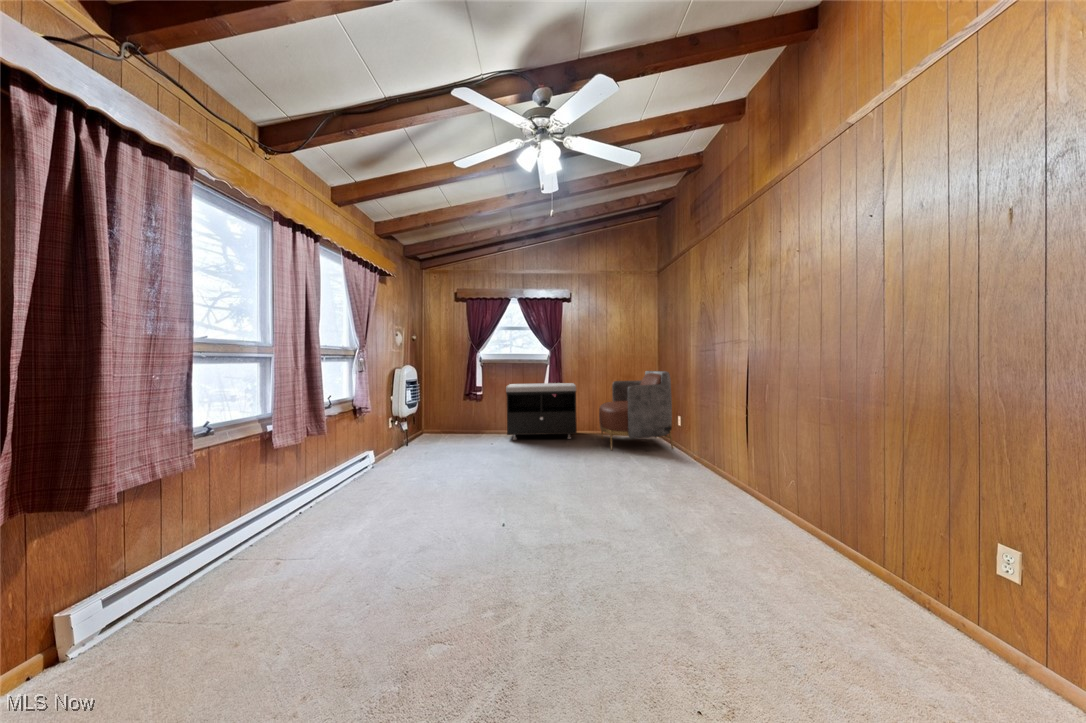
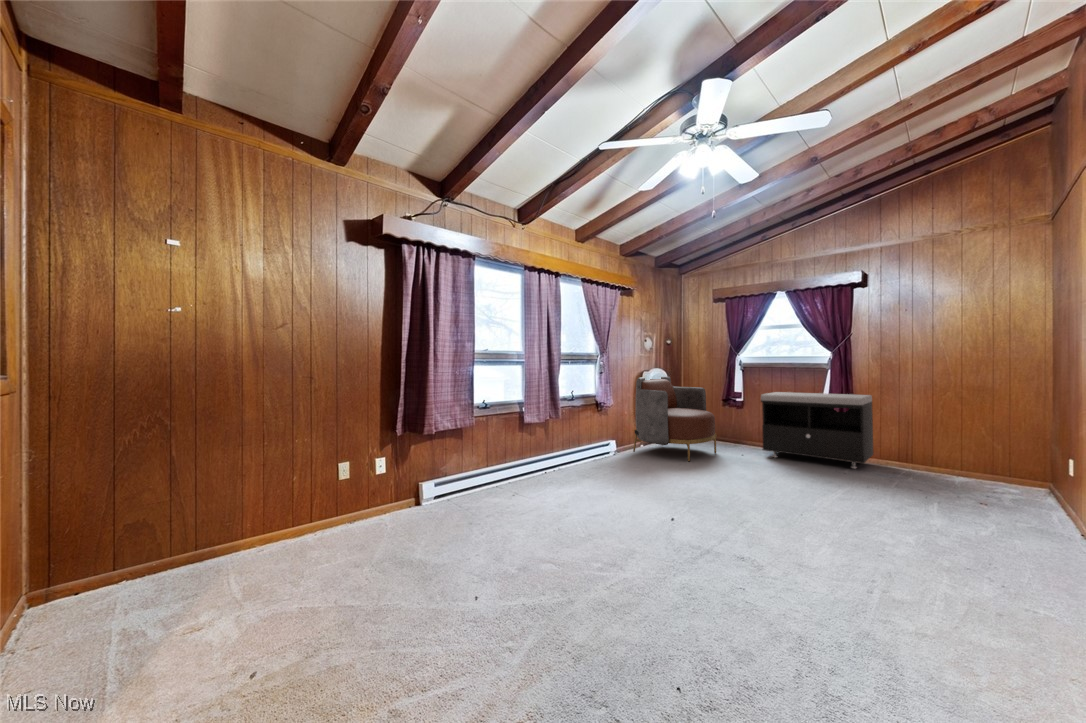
armchair: present [599,371,673,450] -> present [633,377,716,462]

